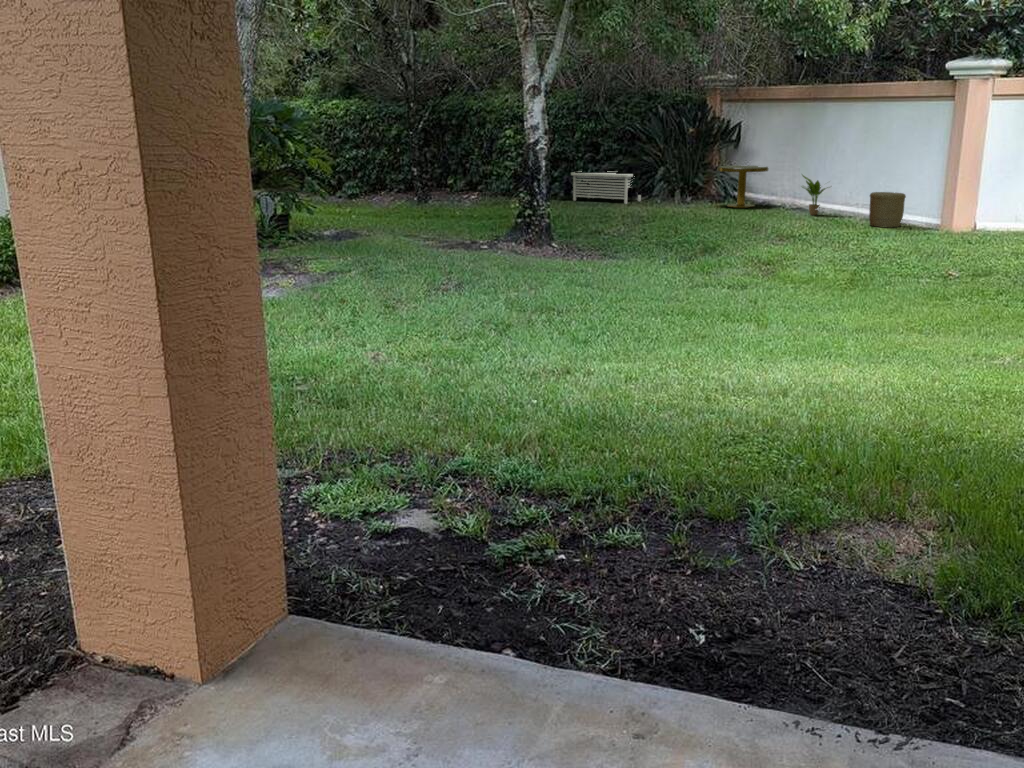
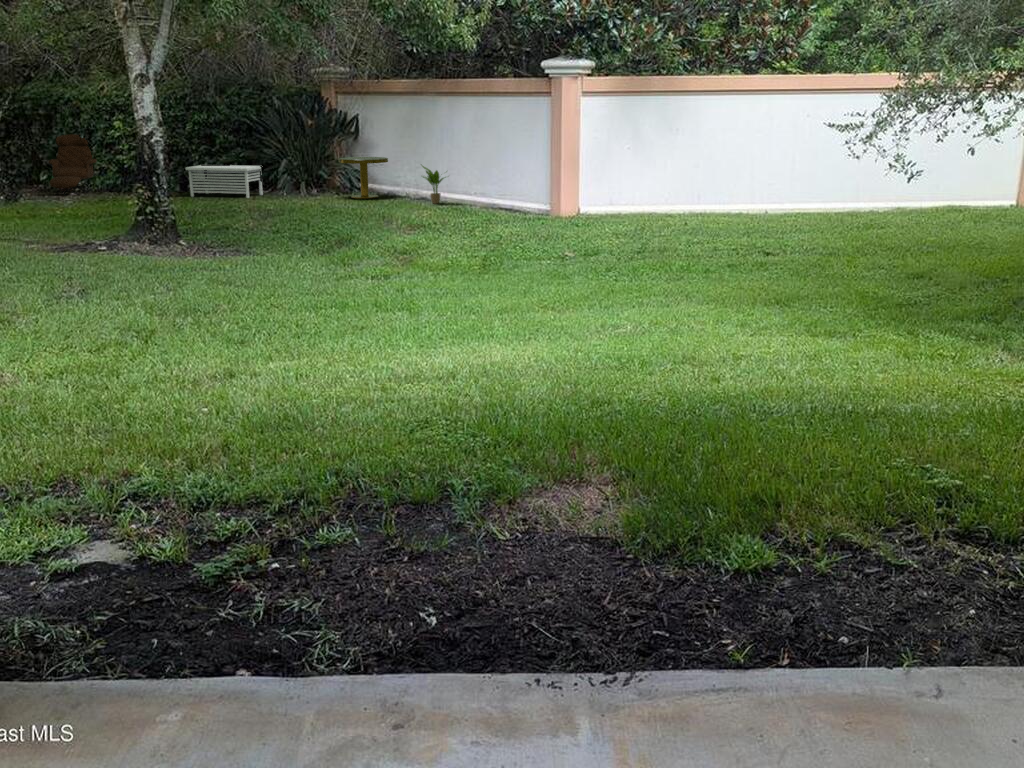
lounge chair: none [452,141,495,197] -> present [48,134,97,196]
woven basket: present [869,192,906,228] -> none [486,180,518,213]

